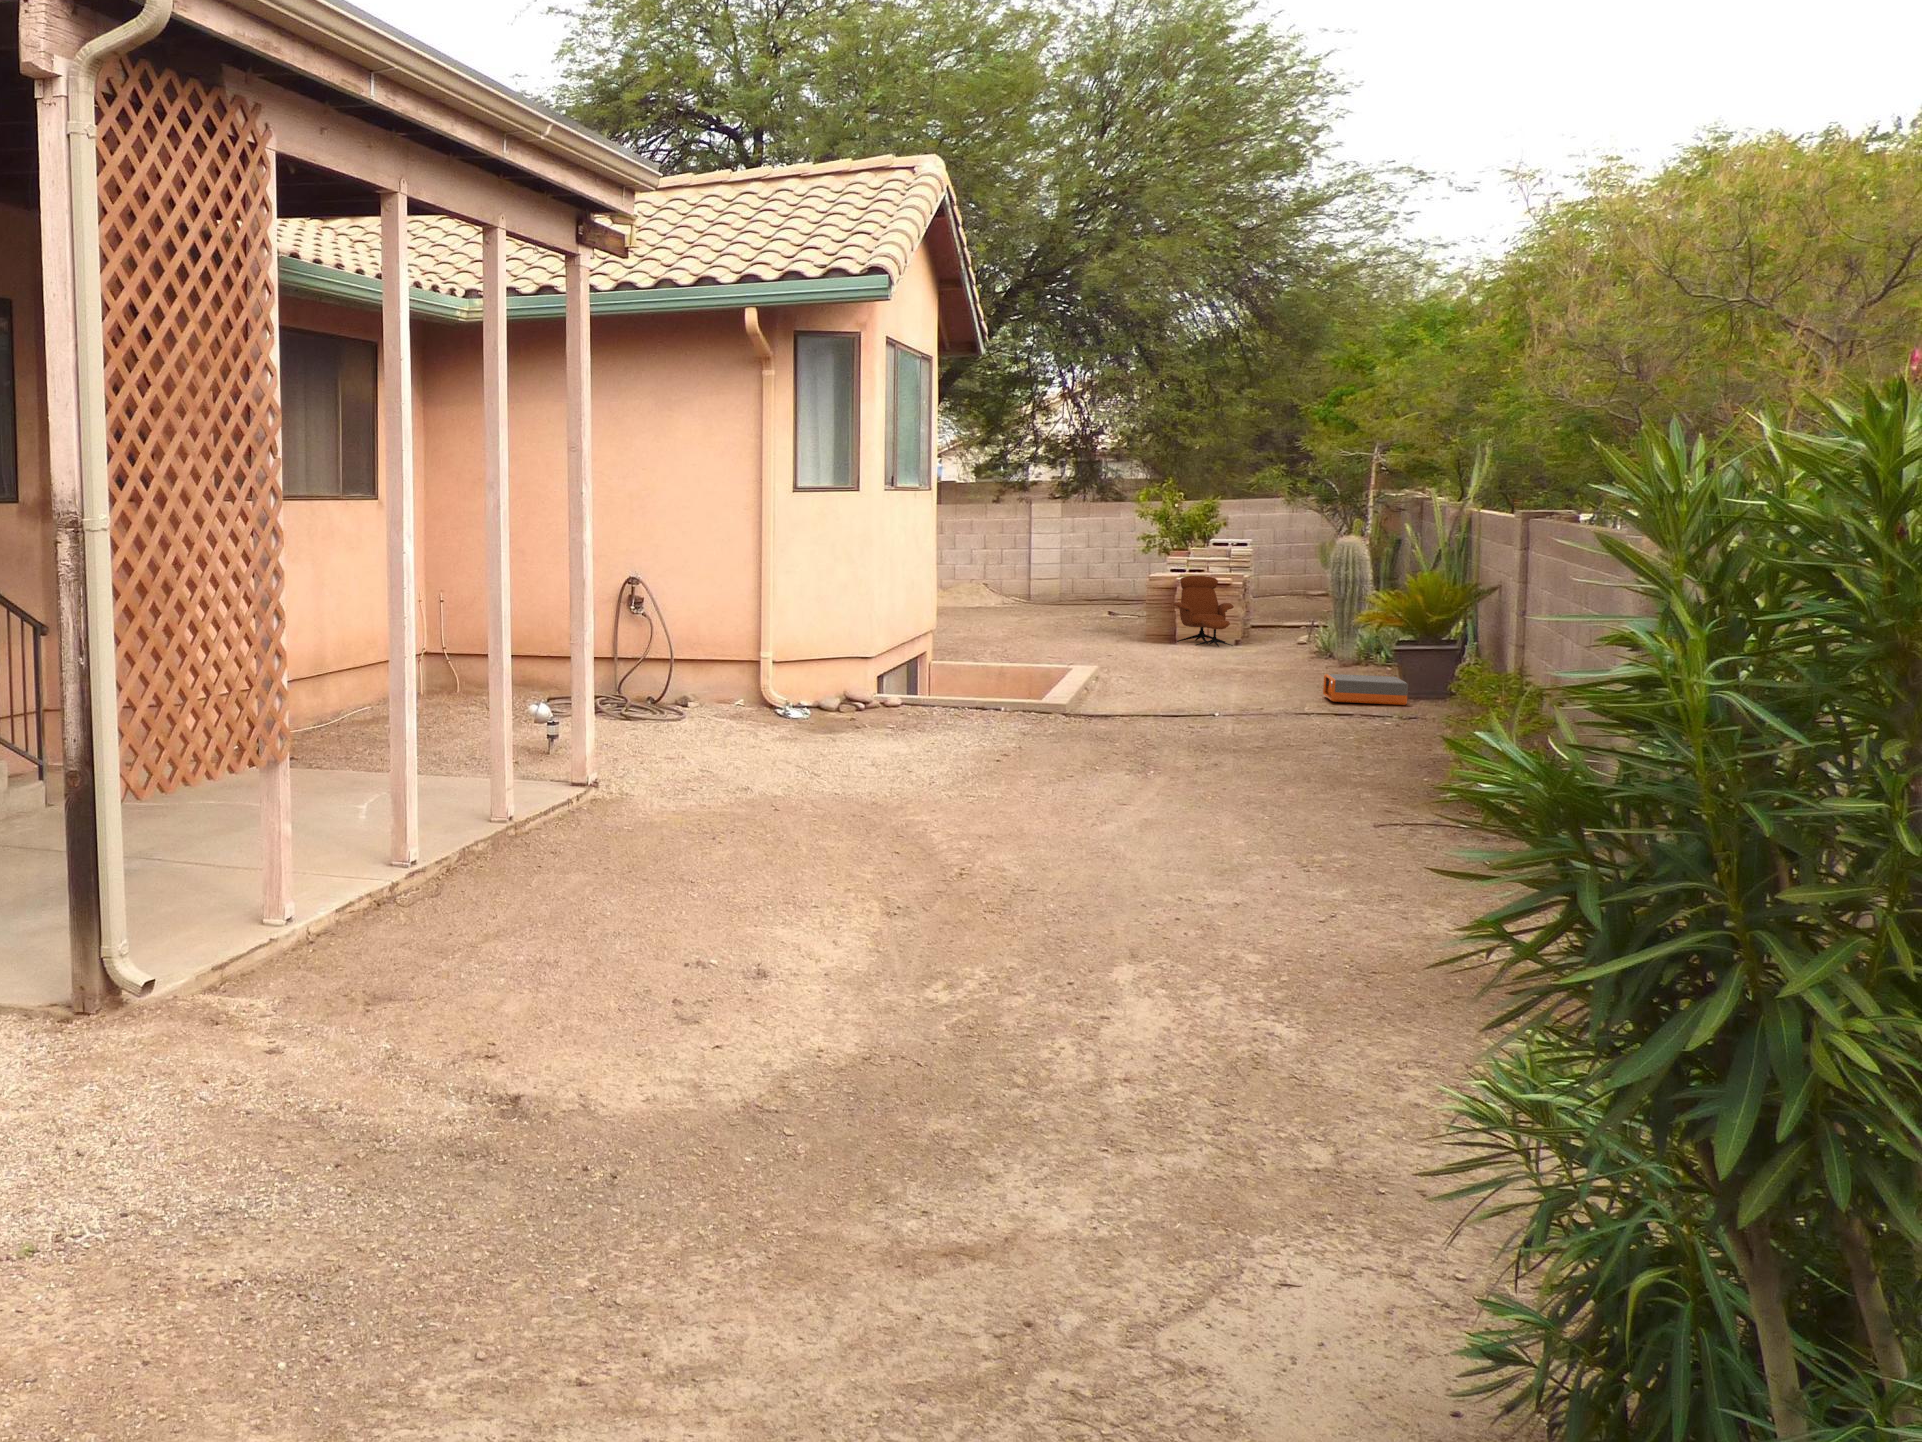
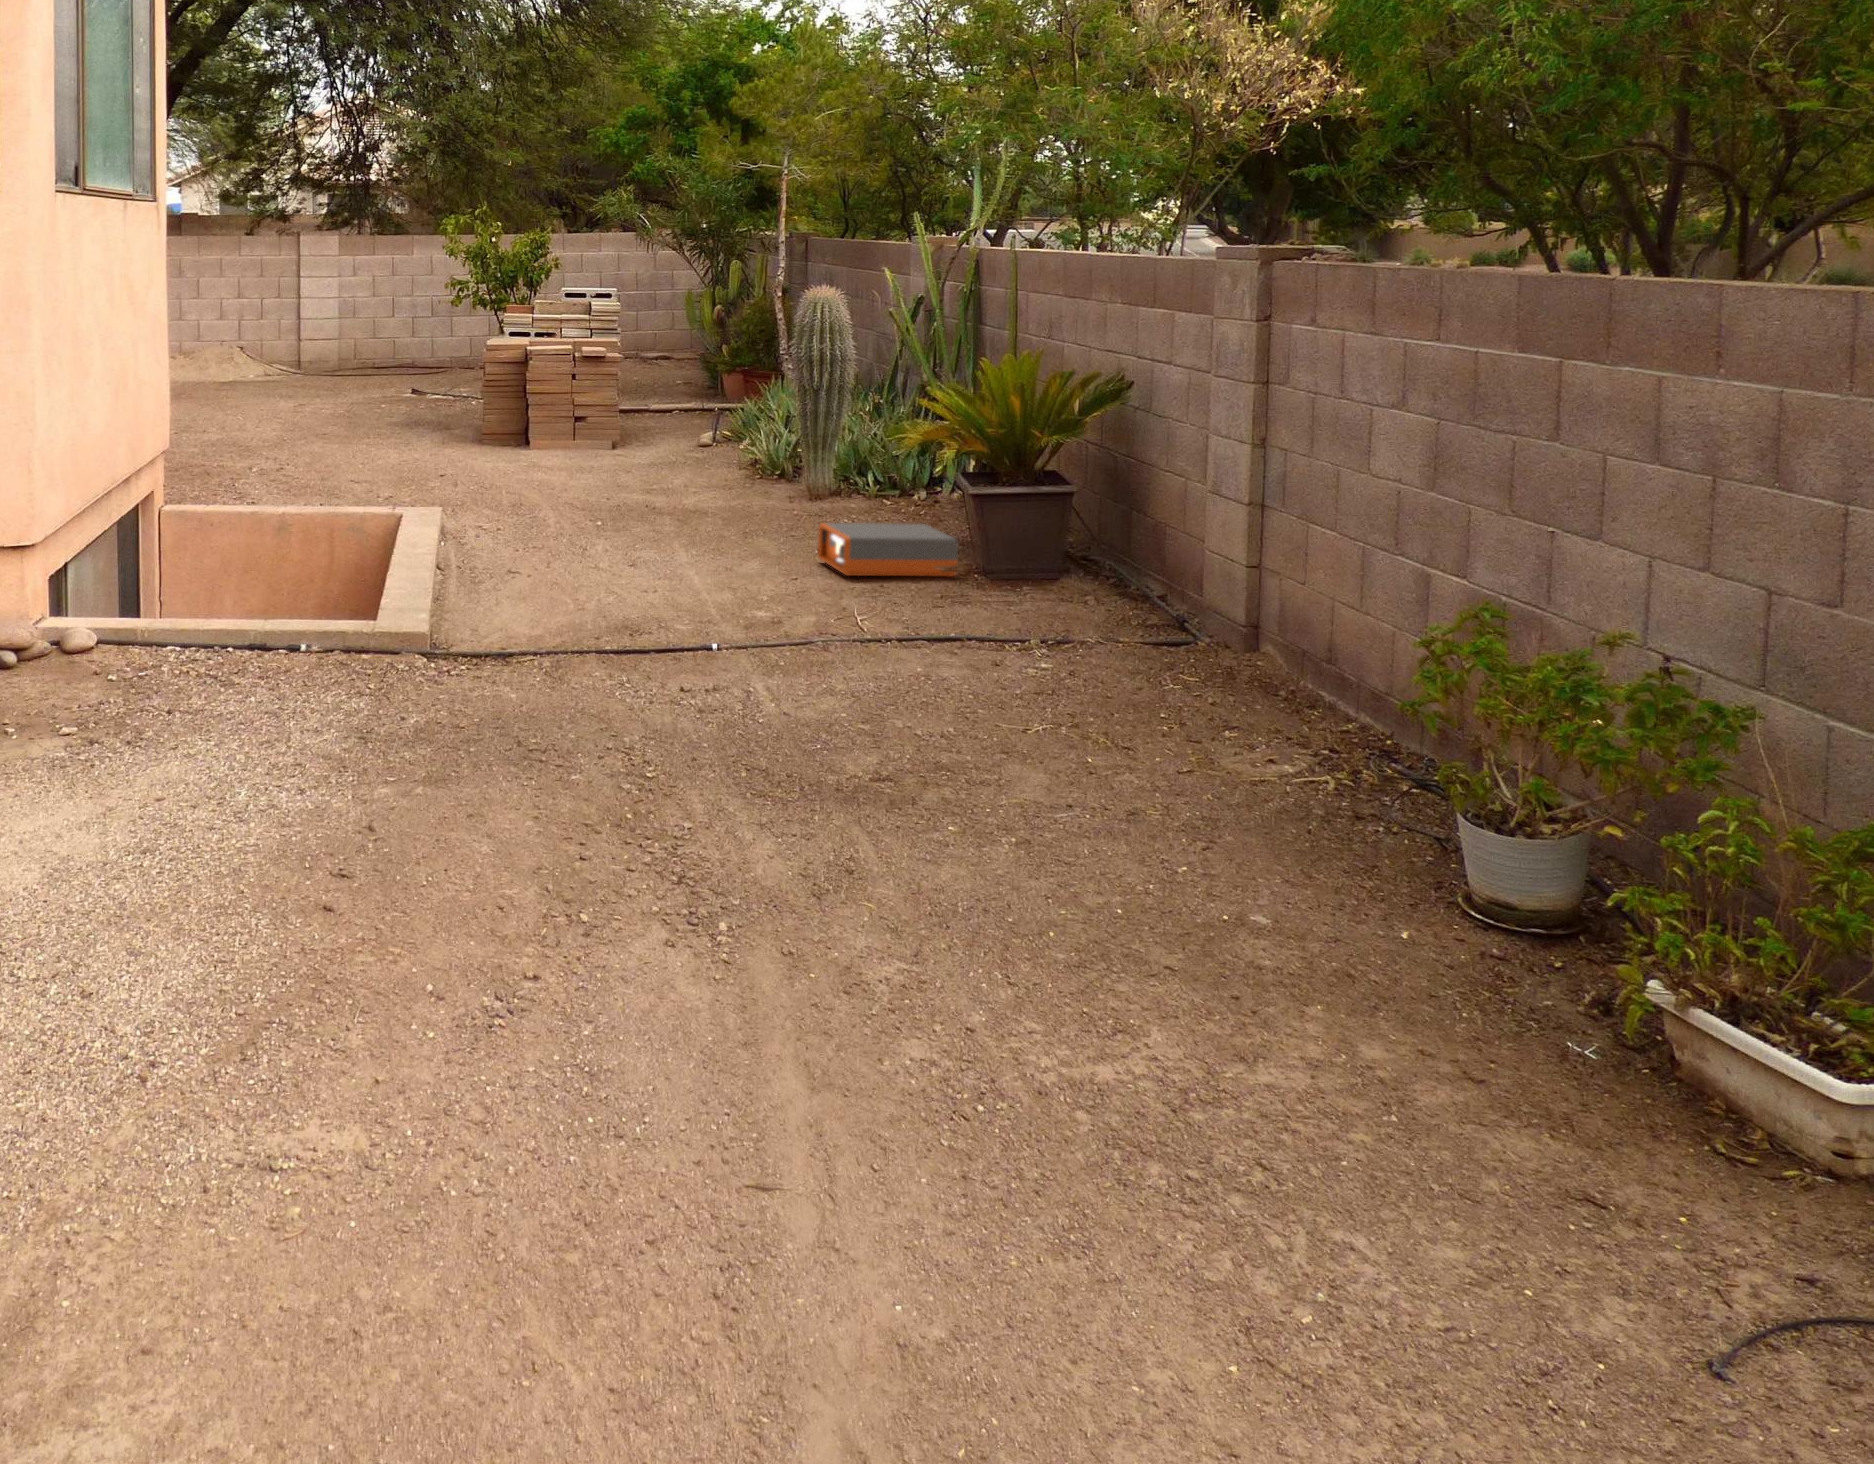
lounge chair: present [1173,576,1234,647] -> none [518,346,606,455]

